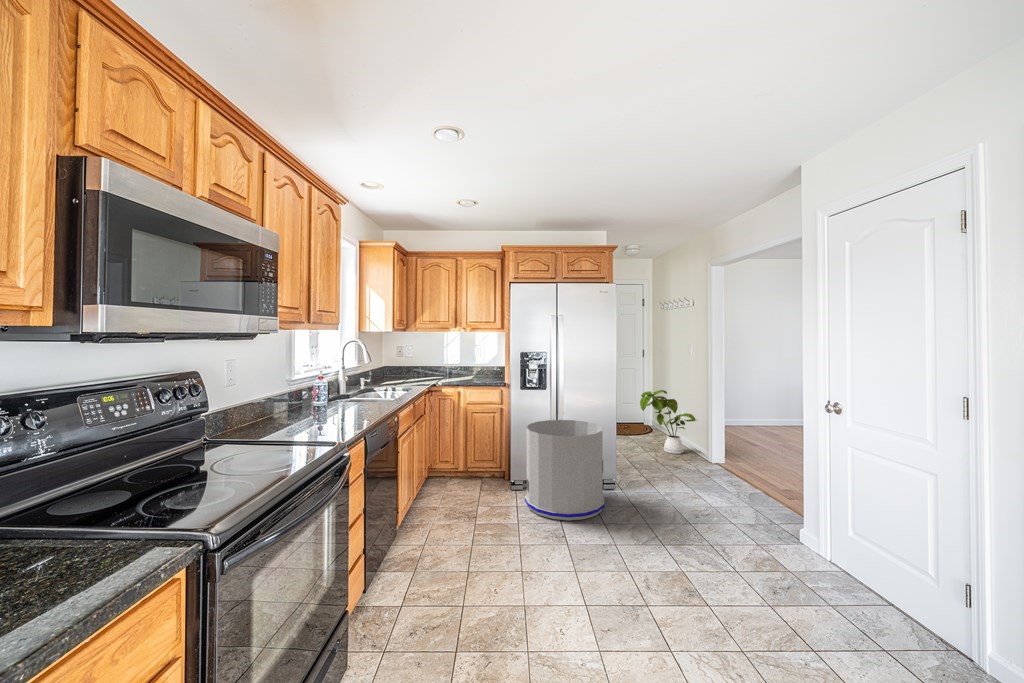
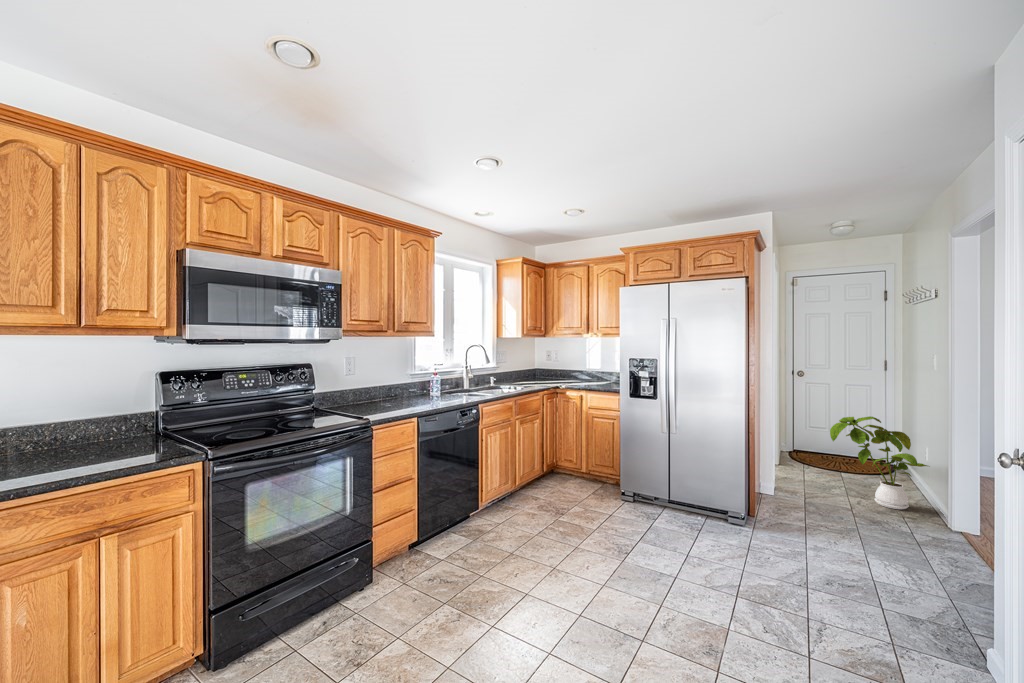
trash can: present [525,420,604,520] -> none [616,433,708,547]

